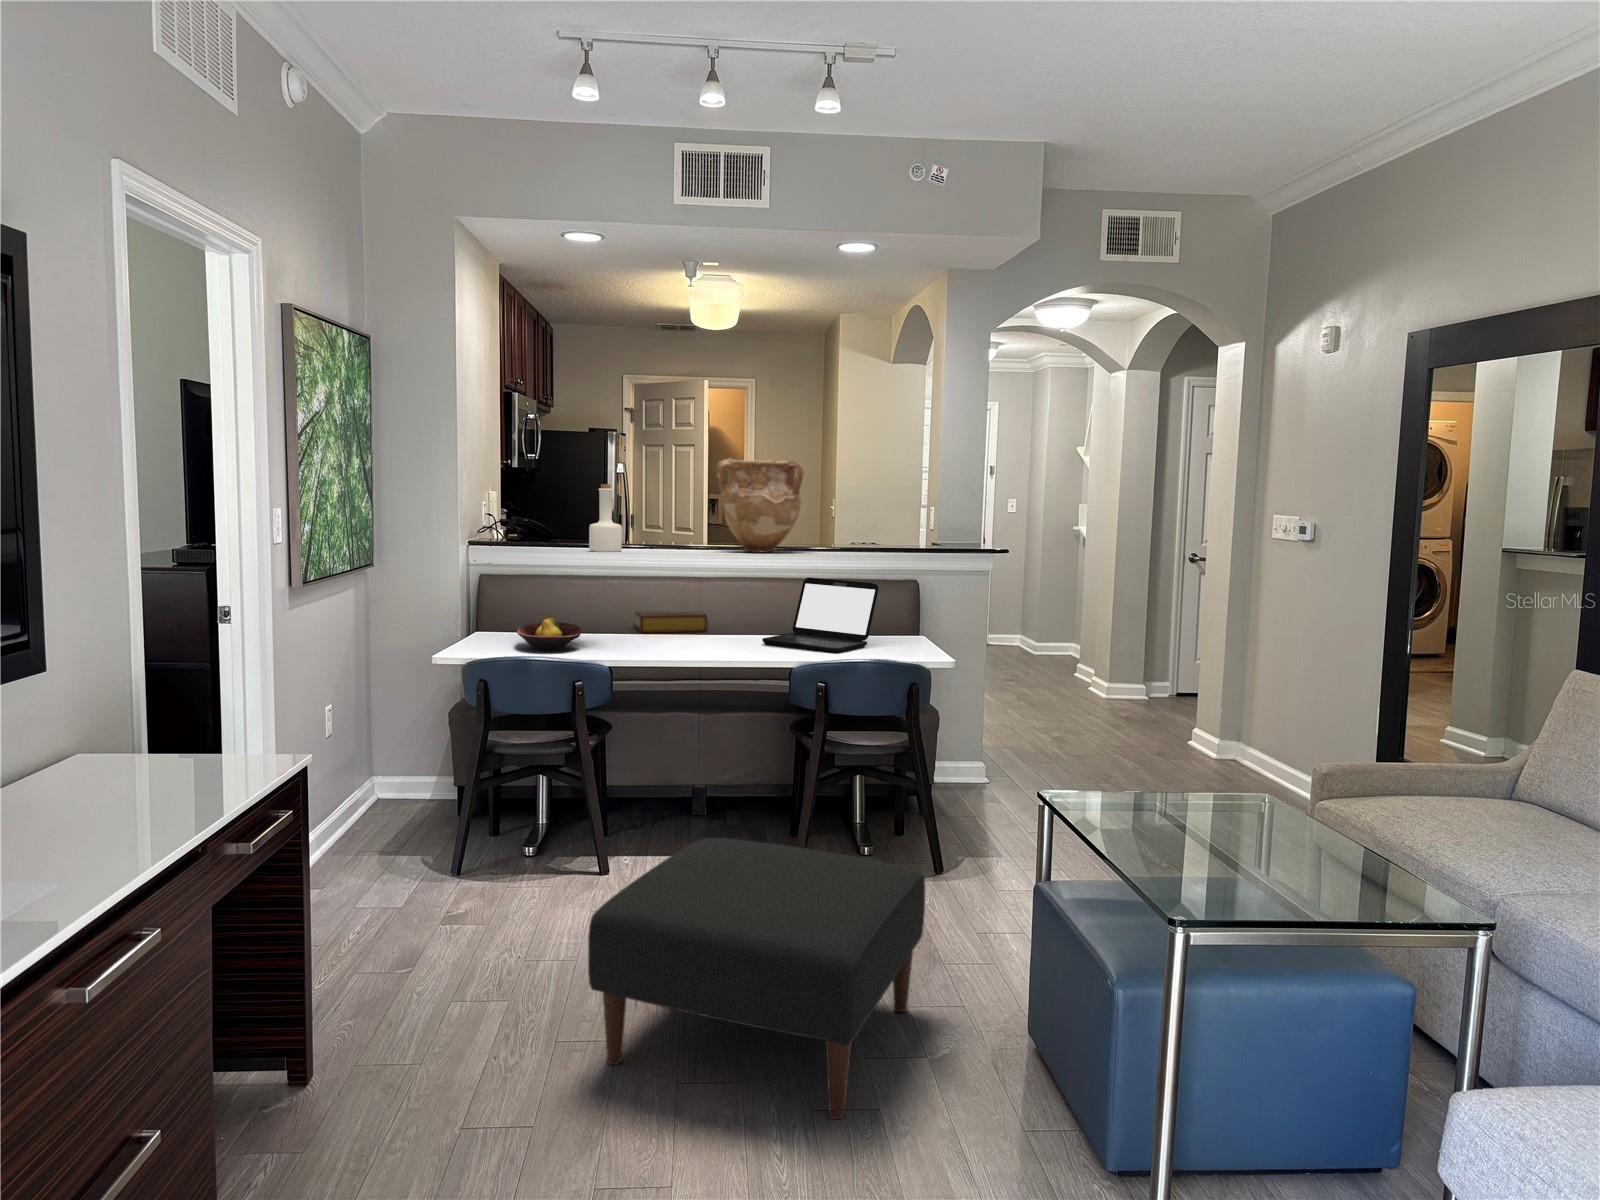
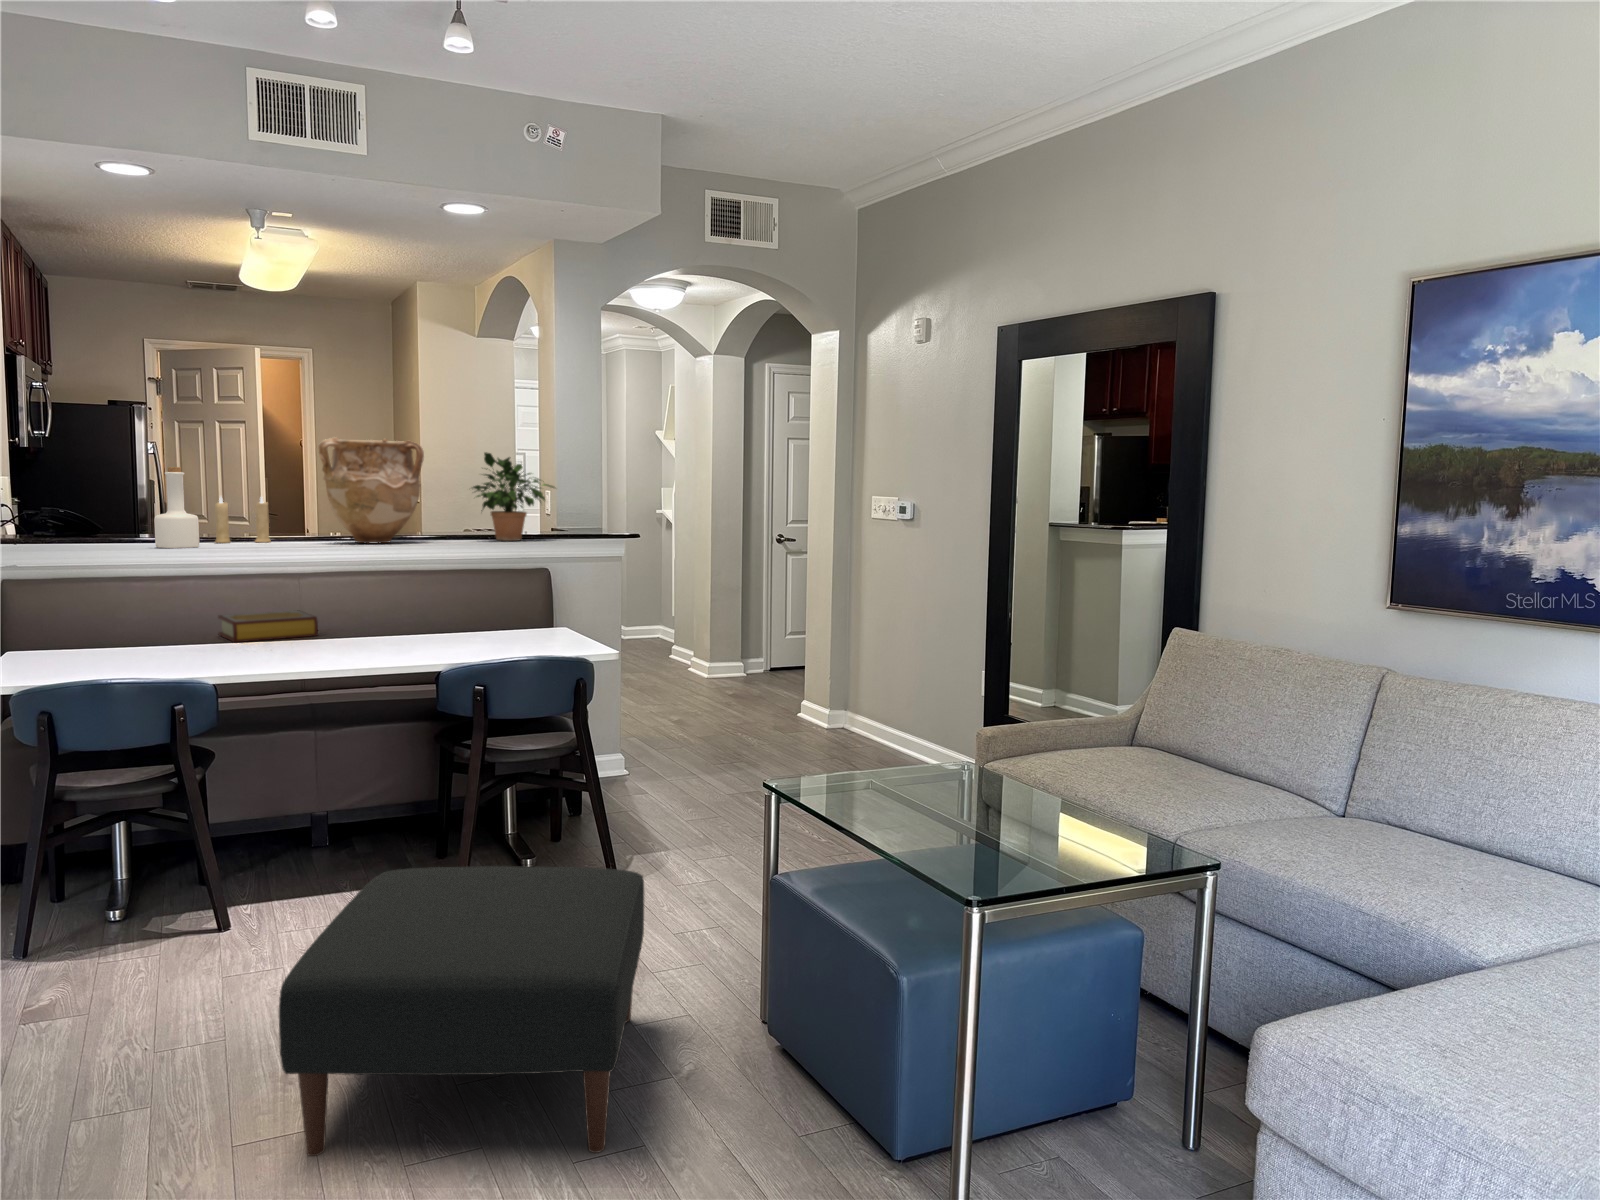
potted plant: none [840,470,927,553] -> present [472,452,555,541]
candle: none [638,508,682,549] -> present [215,497,270,543]
laptop: present [762,578,879,653] -> none [395,569,524,651]
fruit bowl: present [517,615,581,651] -> none [74,628,167,672]

